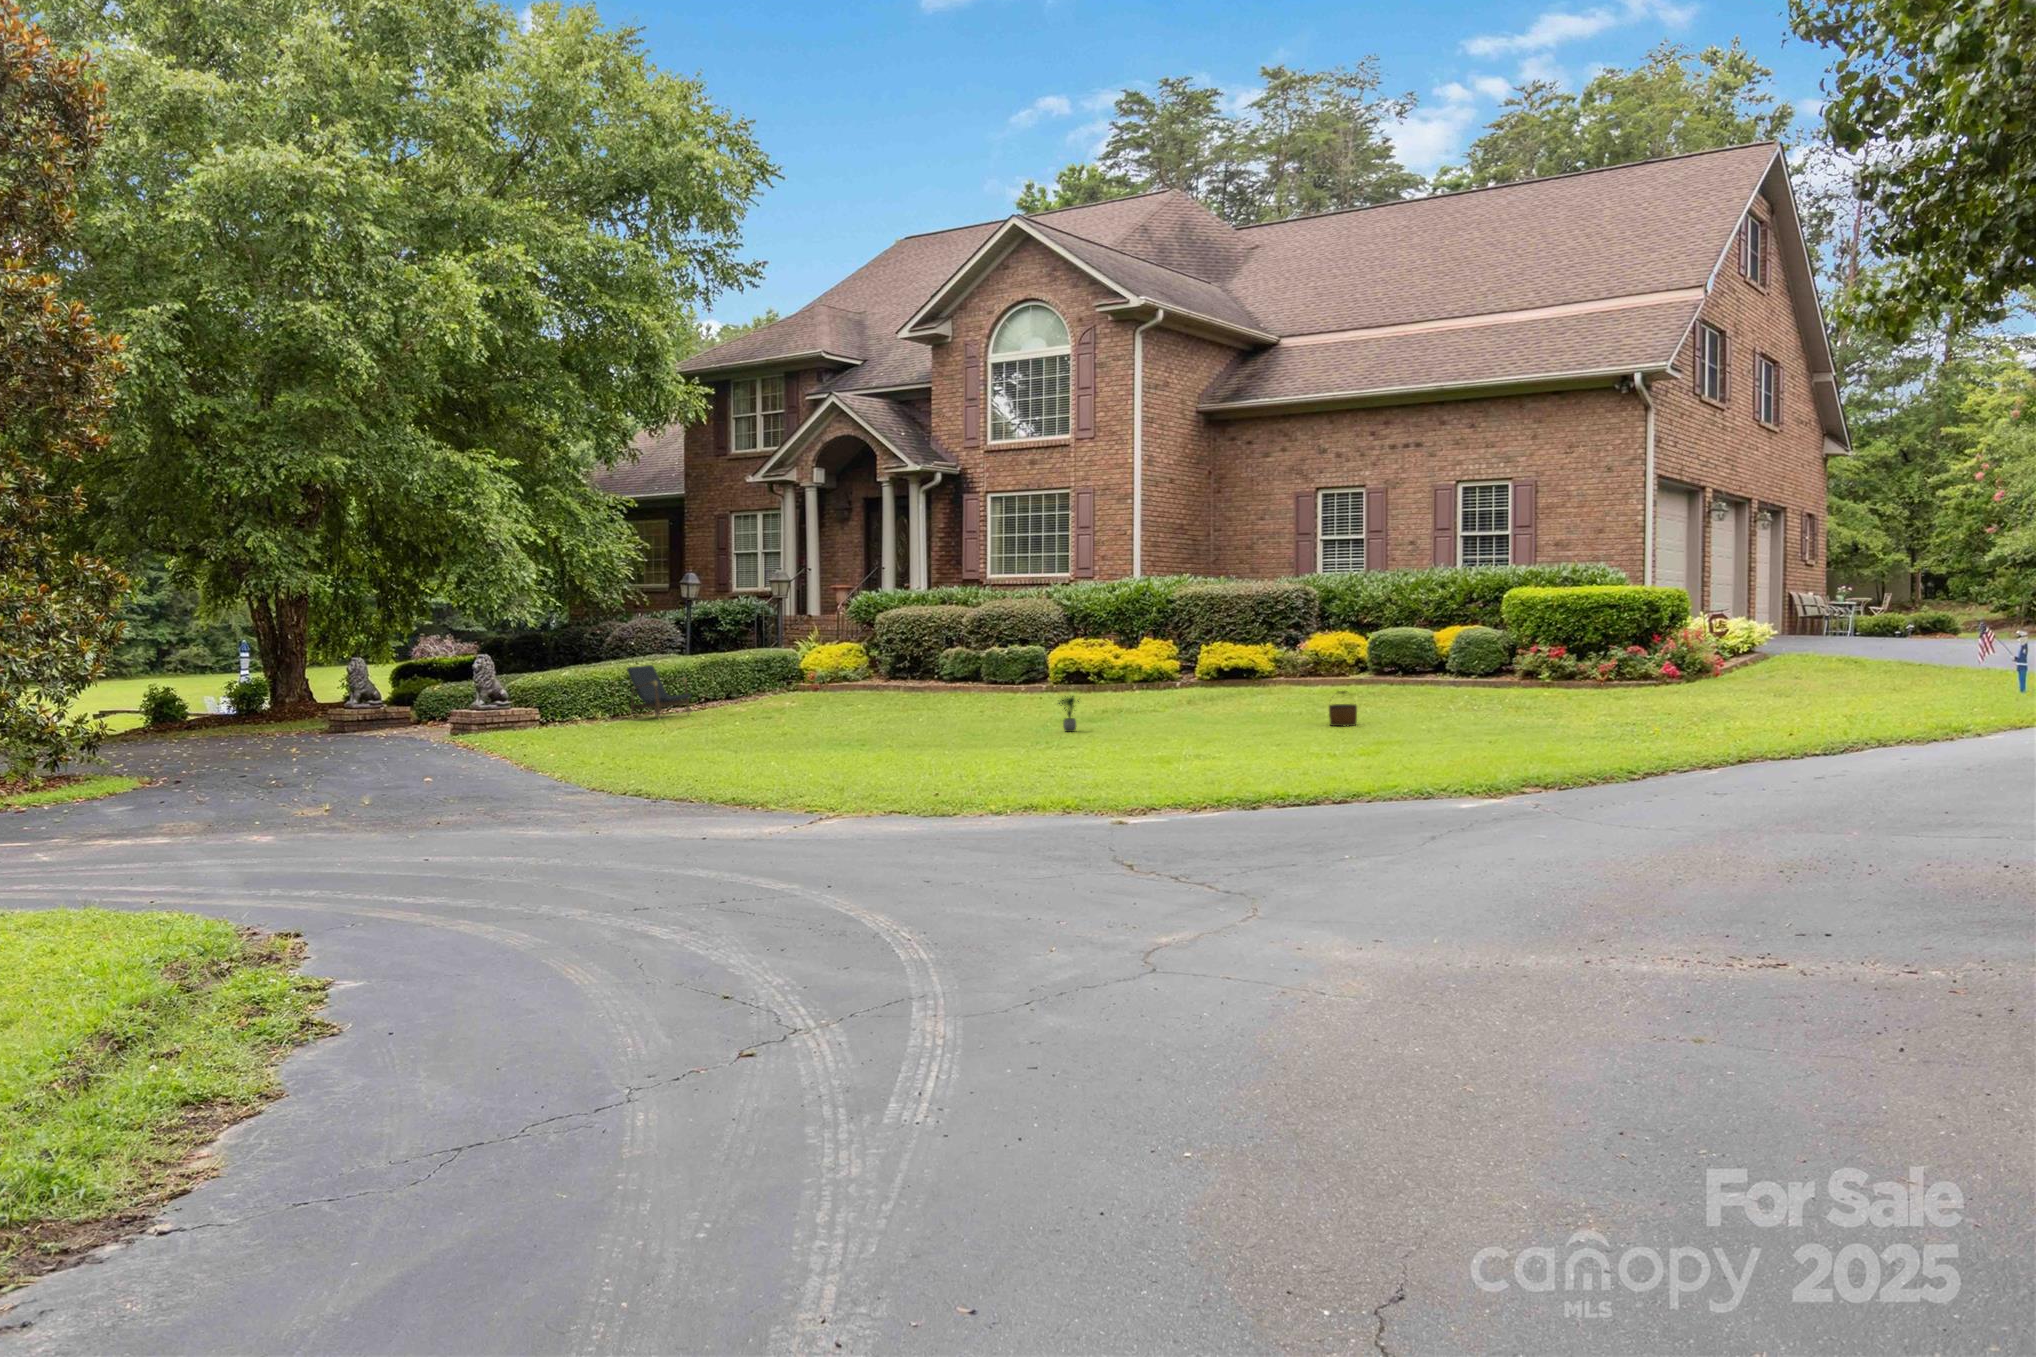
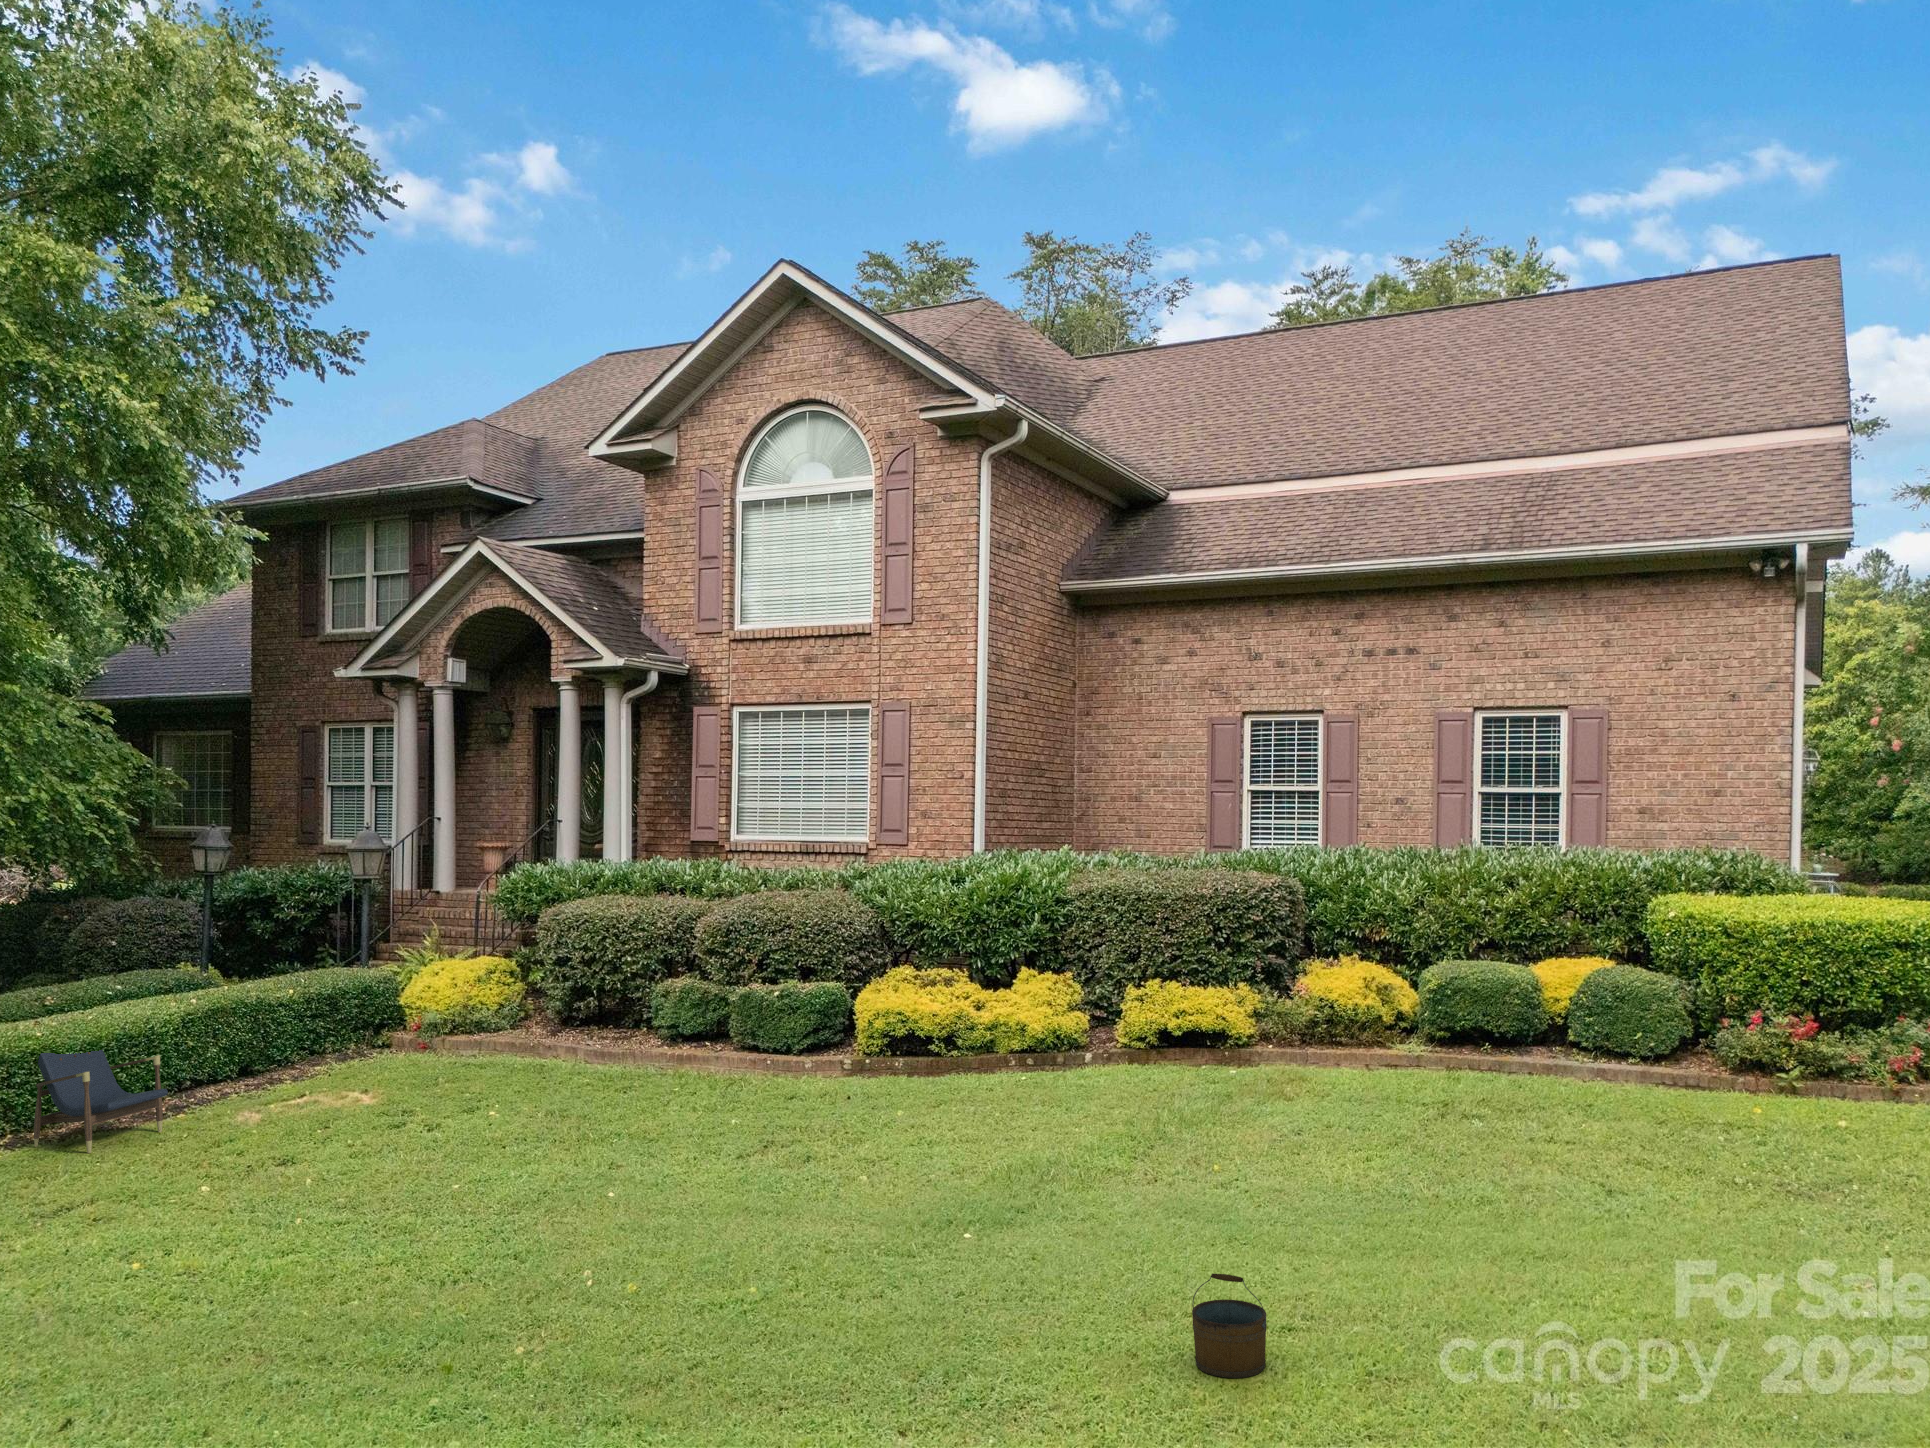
bucket: present [1329,691,1357,726] -> present [1192,1274,1267,1378]
potted plant: present [1058,696,1079,732] -> none [928,1156,984,1239]

